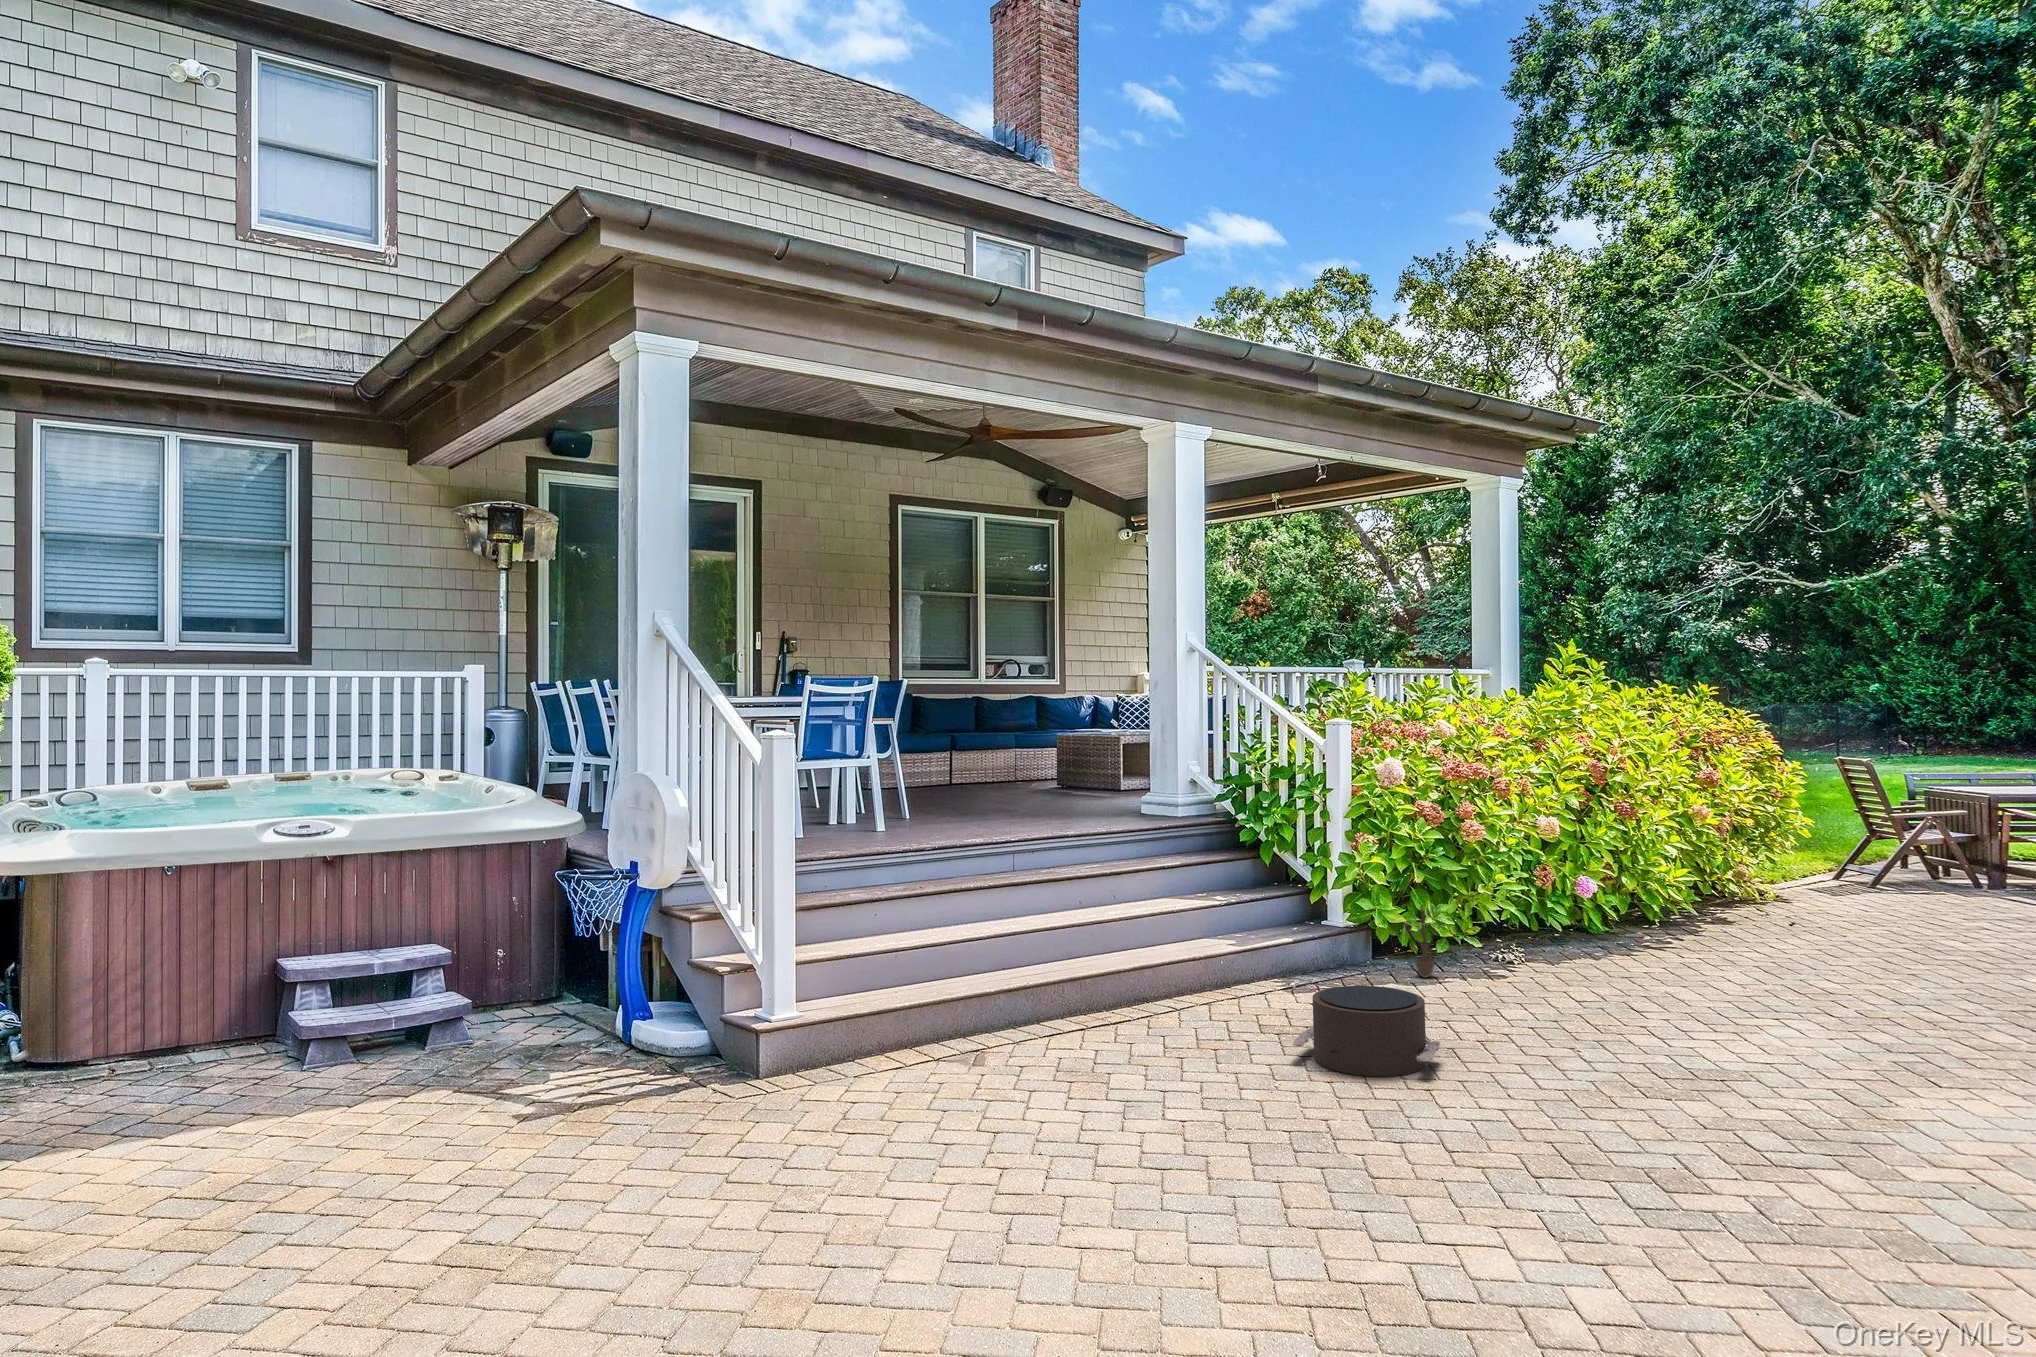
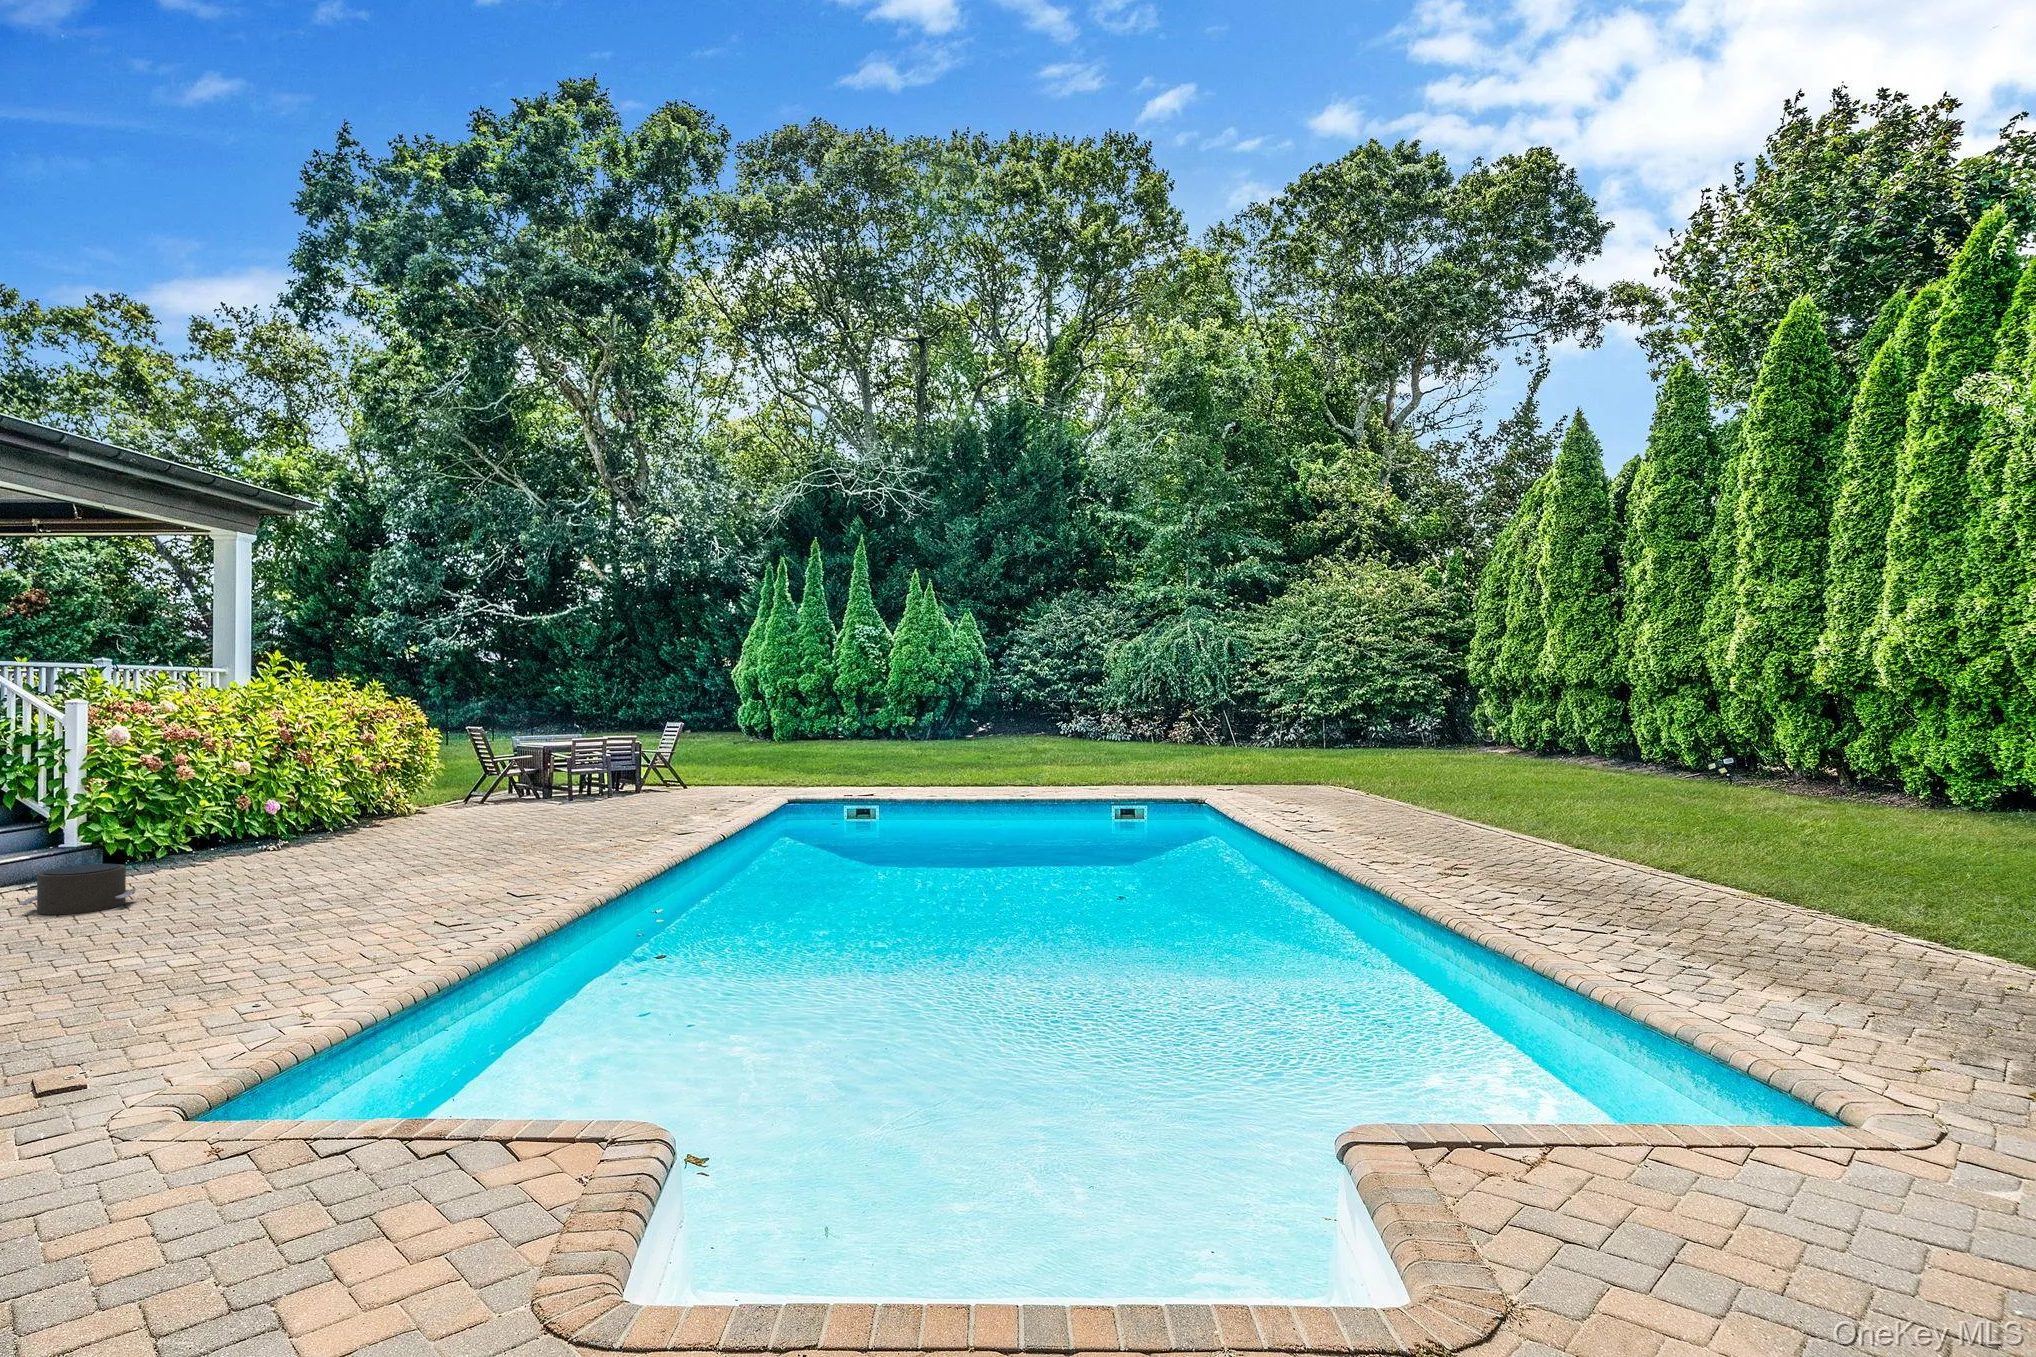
decorative plant: present [1395,905,1445,977] -> none [117,822,161,871]

